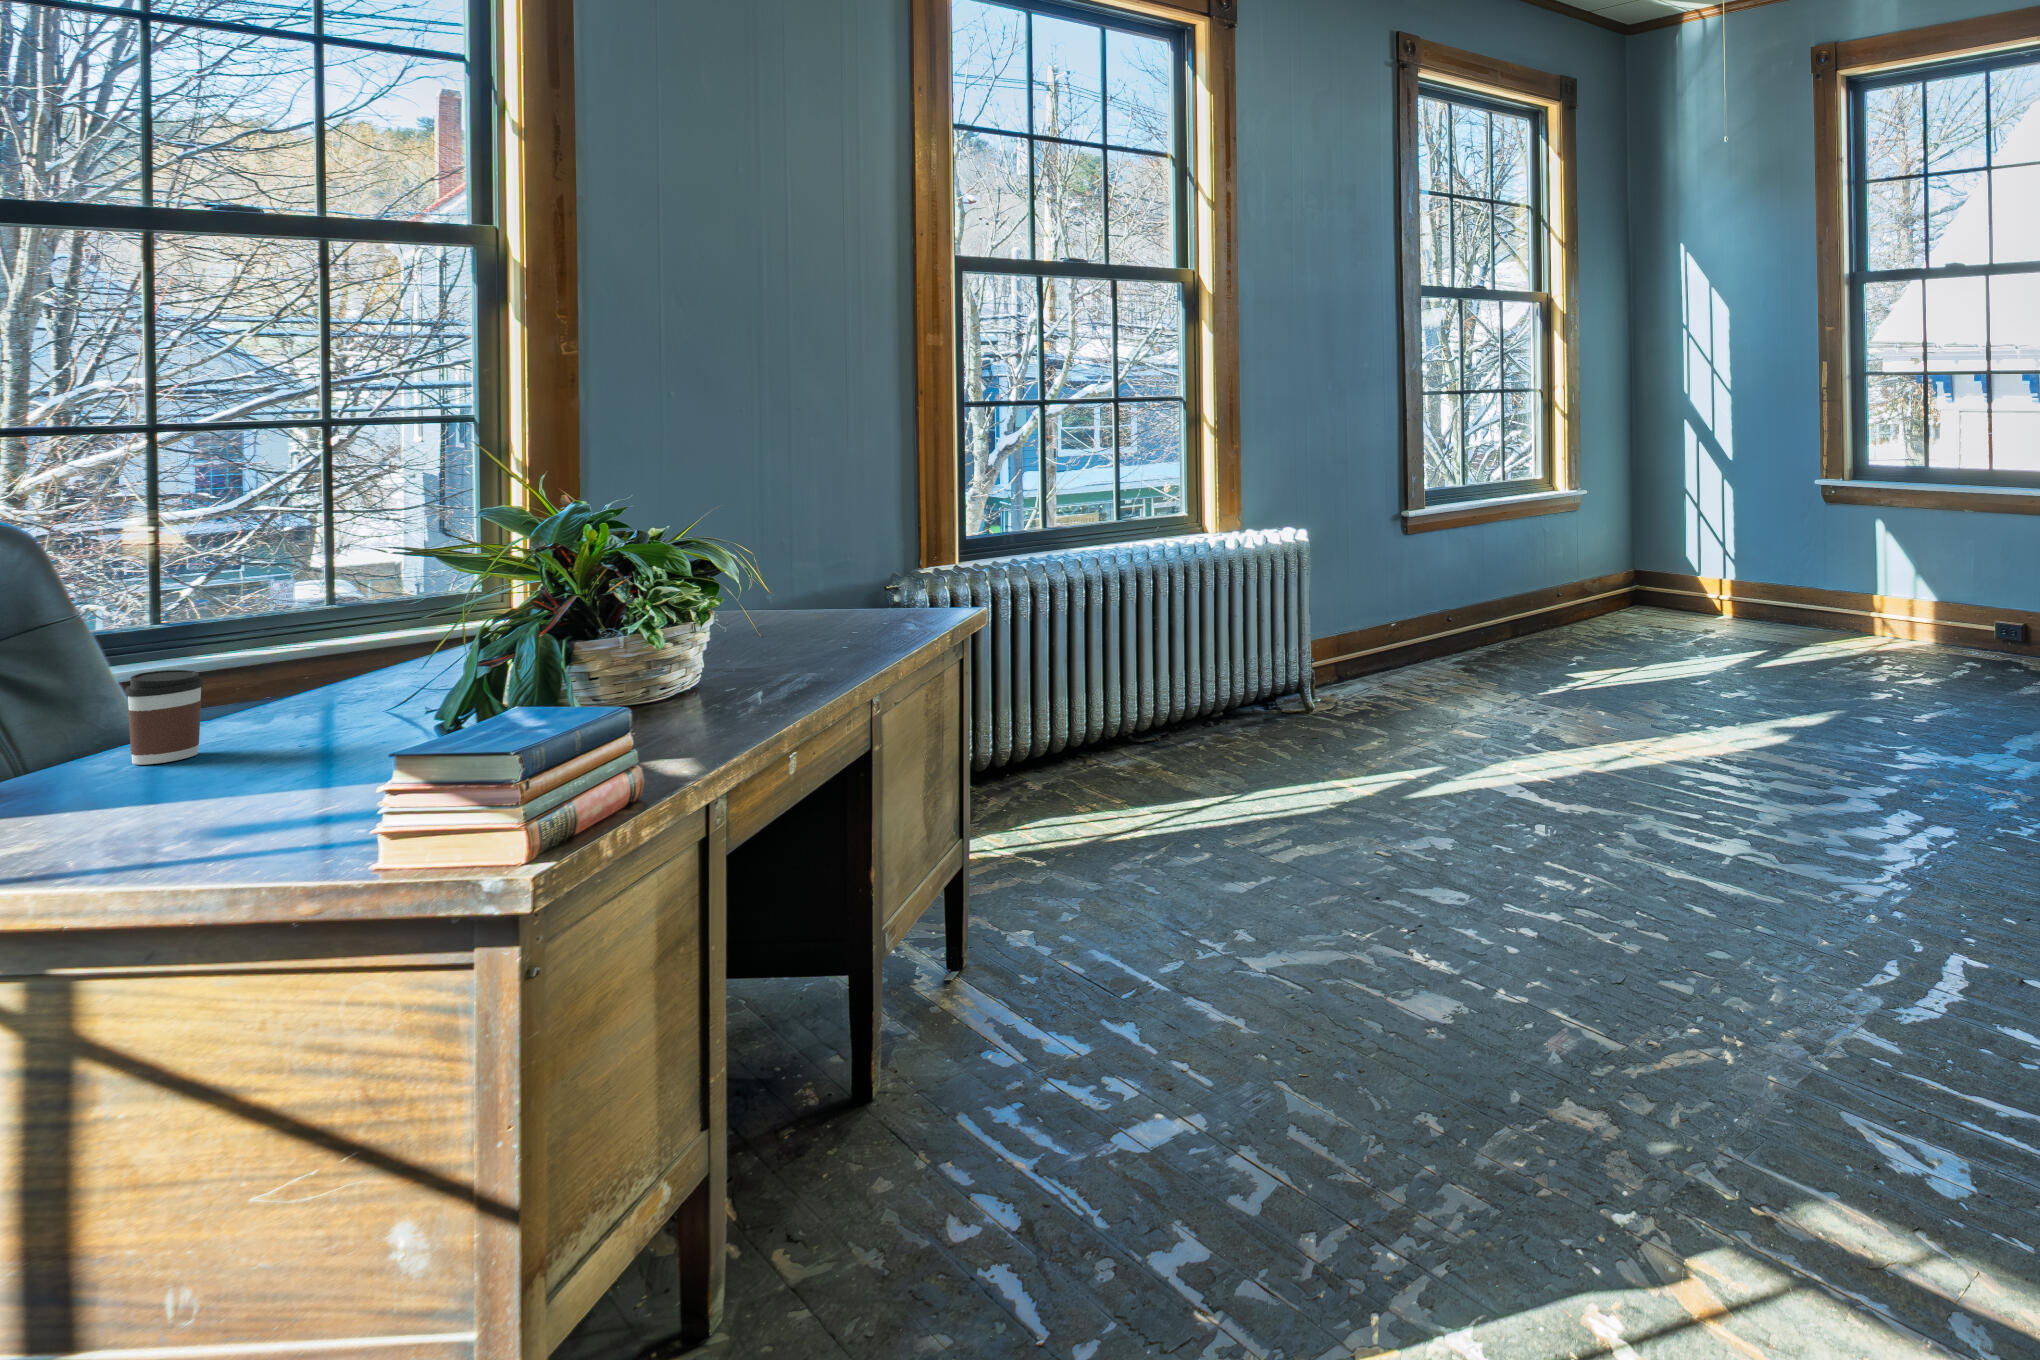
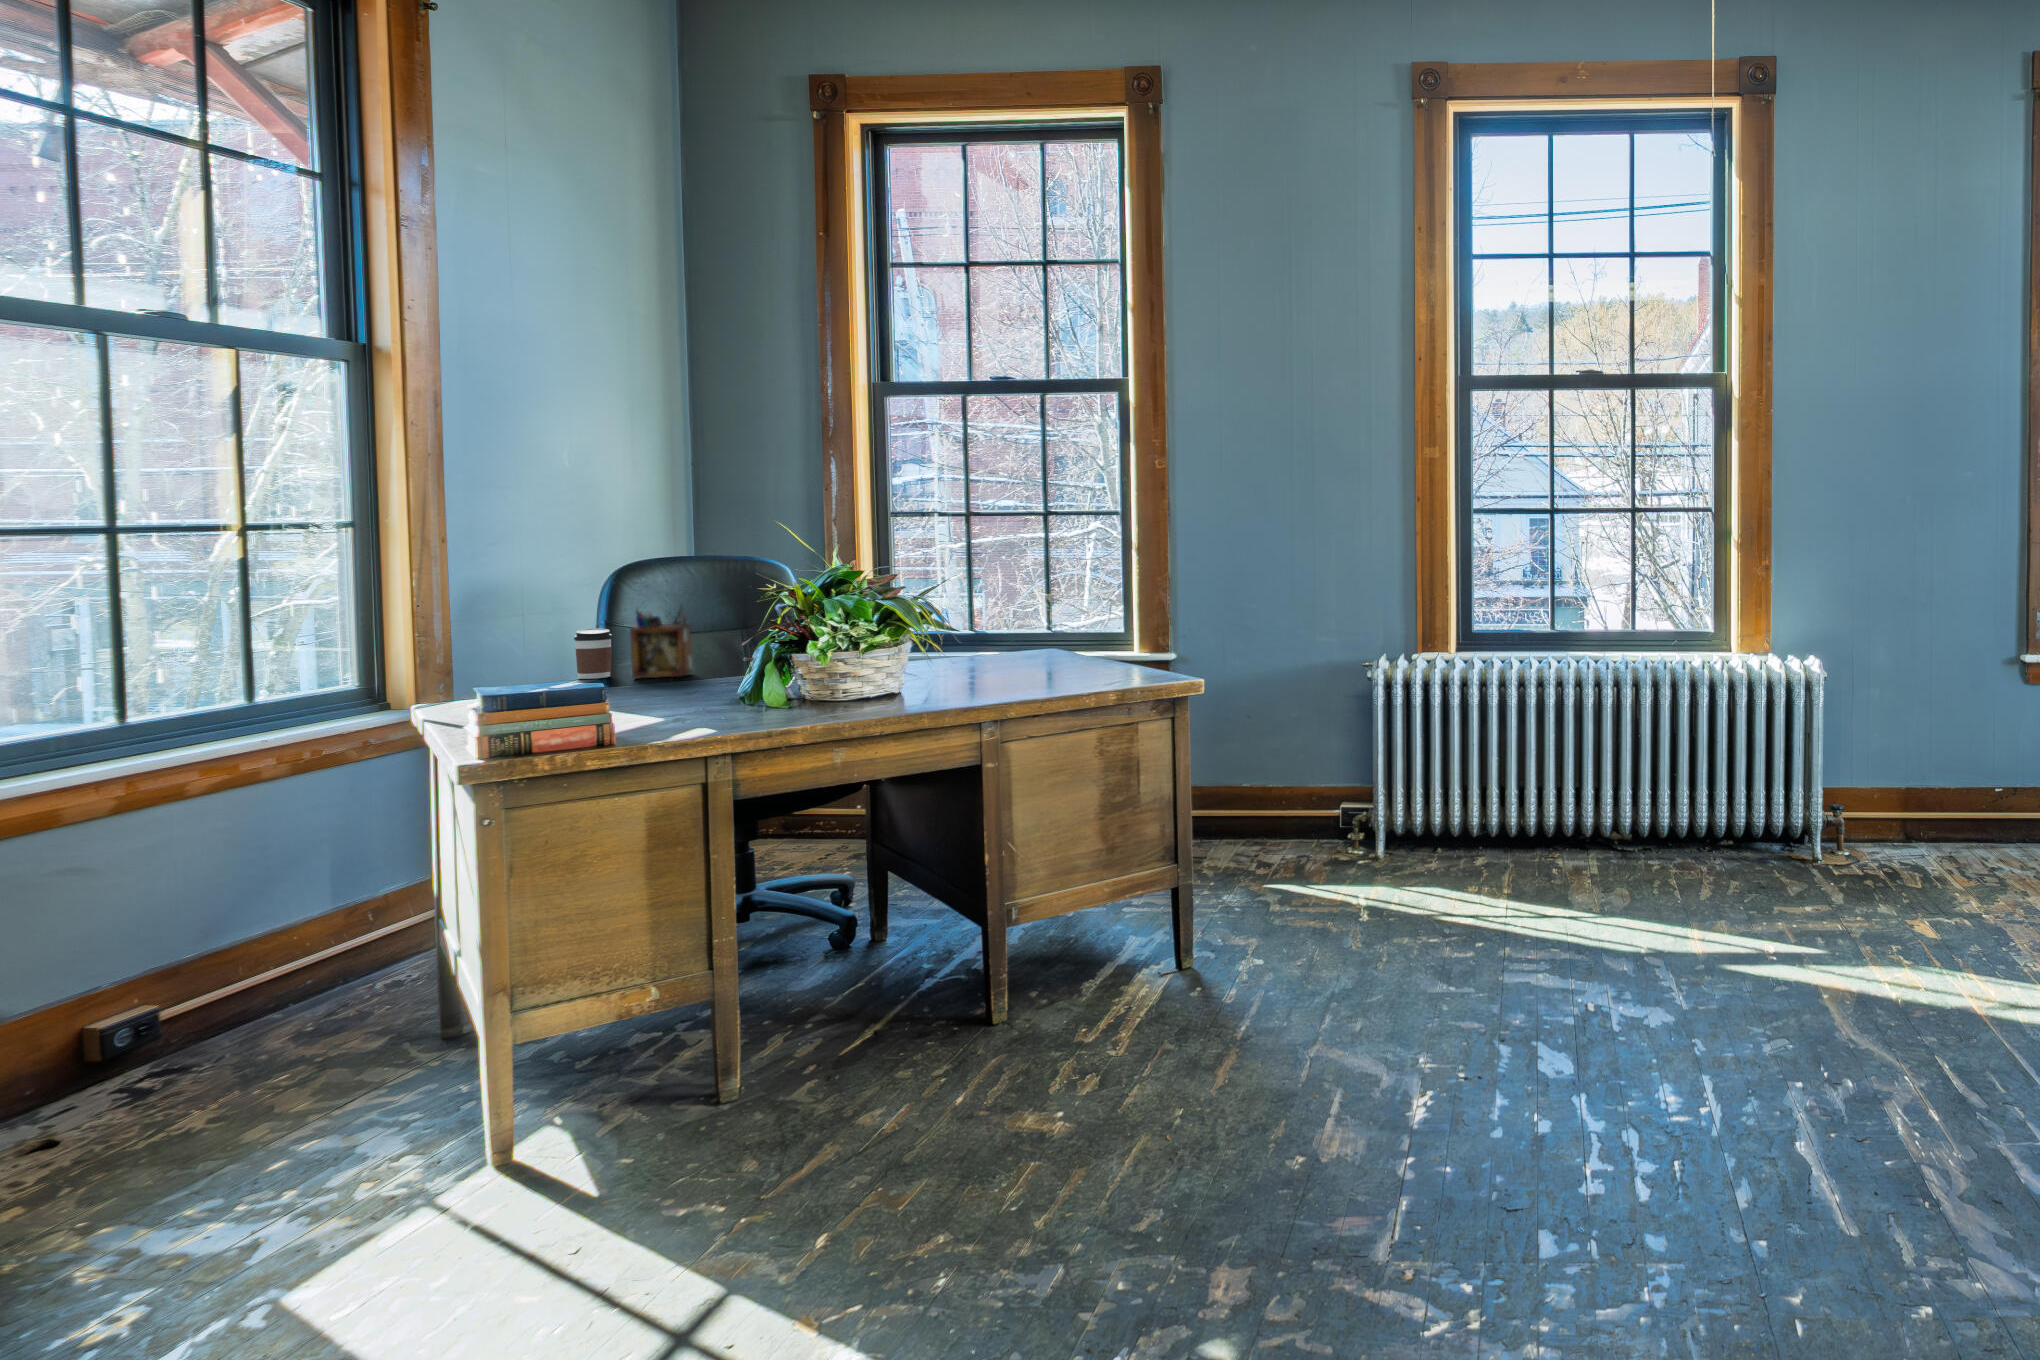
desk organizer: none [247,608,369,742] -> present [630,606,692,679]

